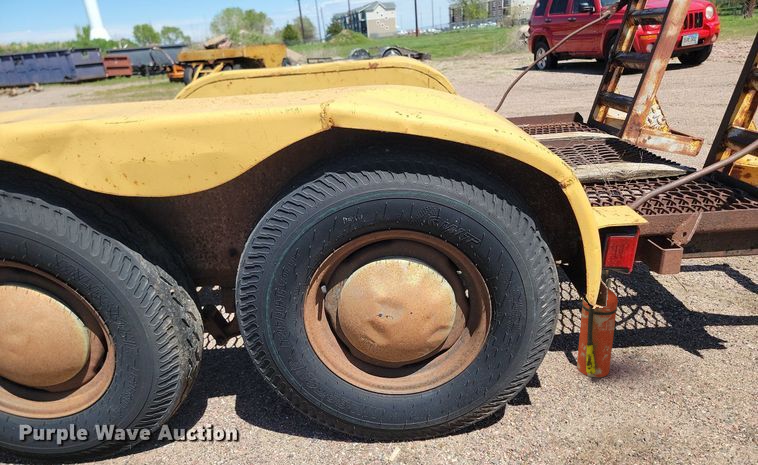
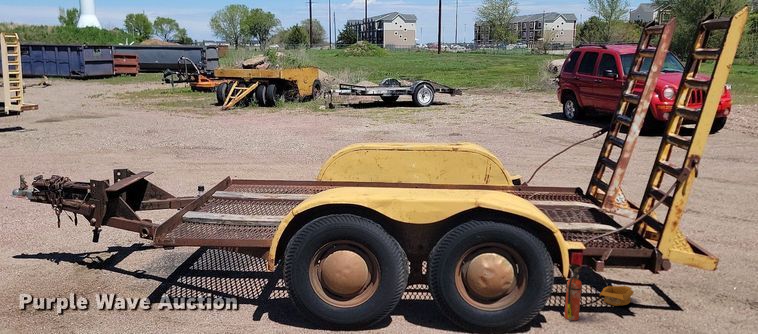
cardboard box: none [639,280,708,325] -> present [600,286,634,306]

